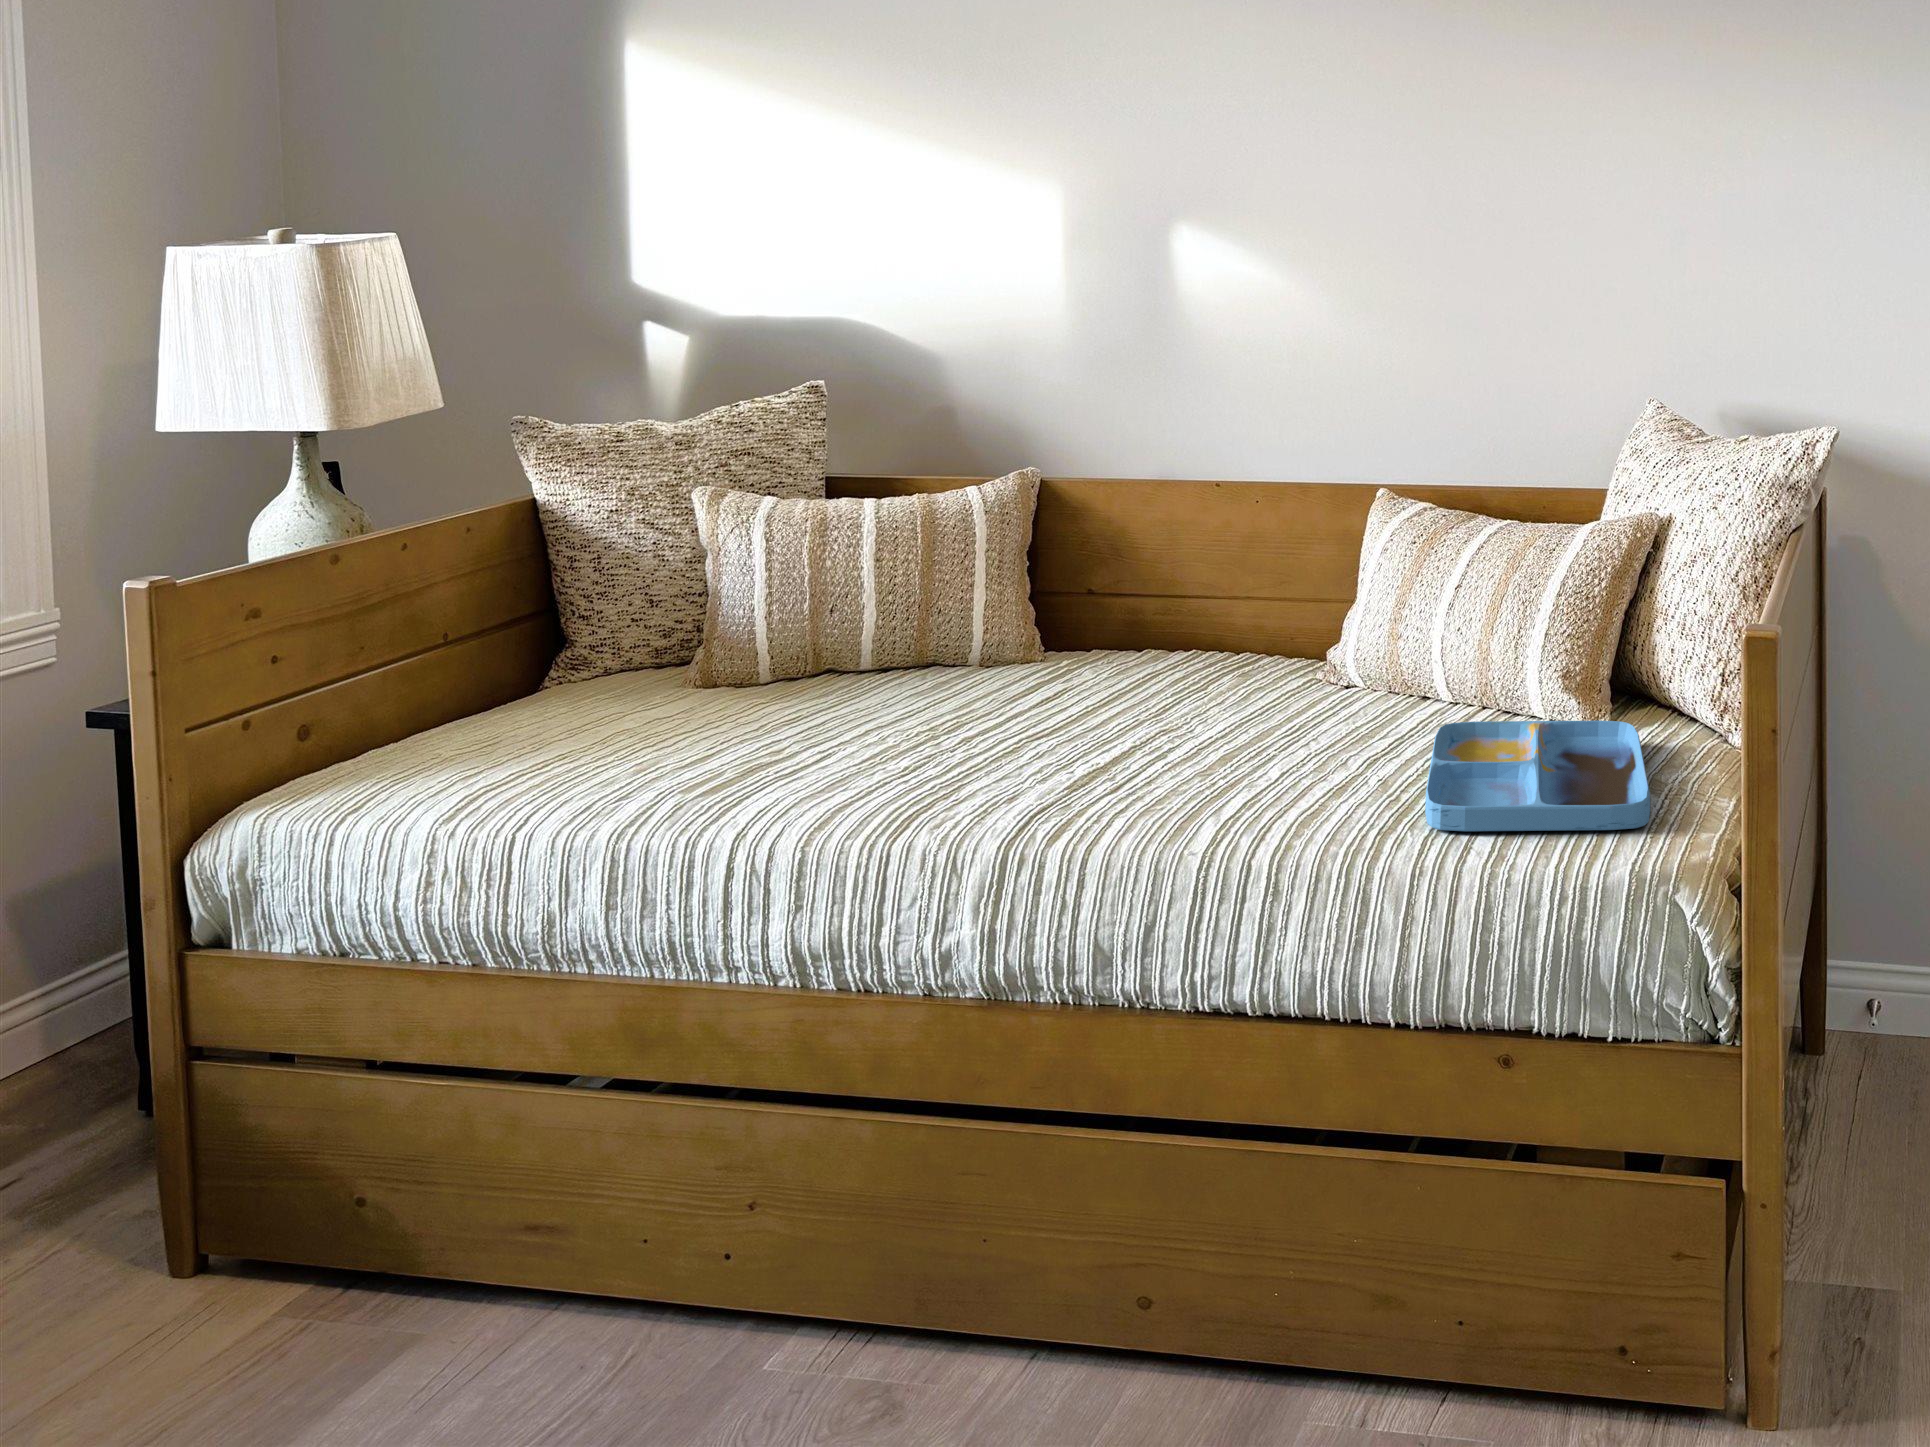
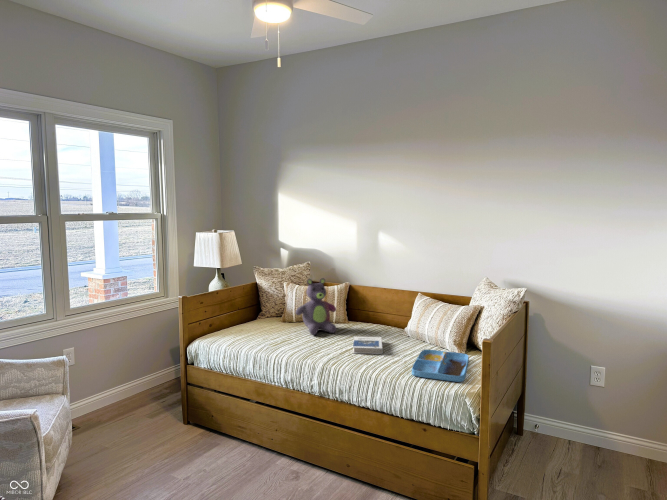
stuffed bear: none [791,446,1007,723] -> present [296,278,336,335]
hardback book: none [1109,693,1263,777] -> present [353,336,382,354]

